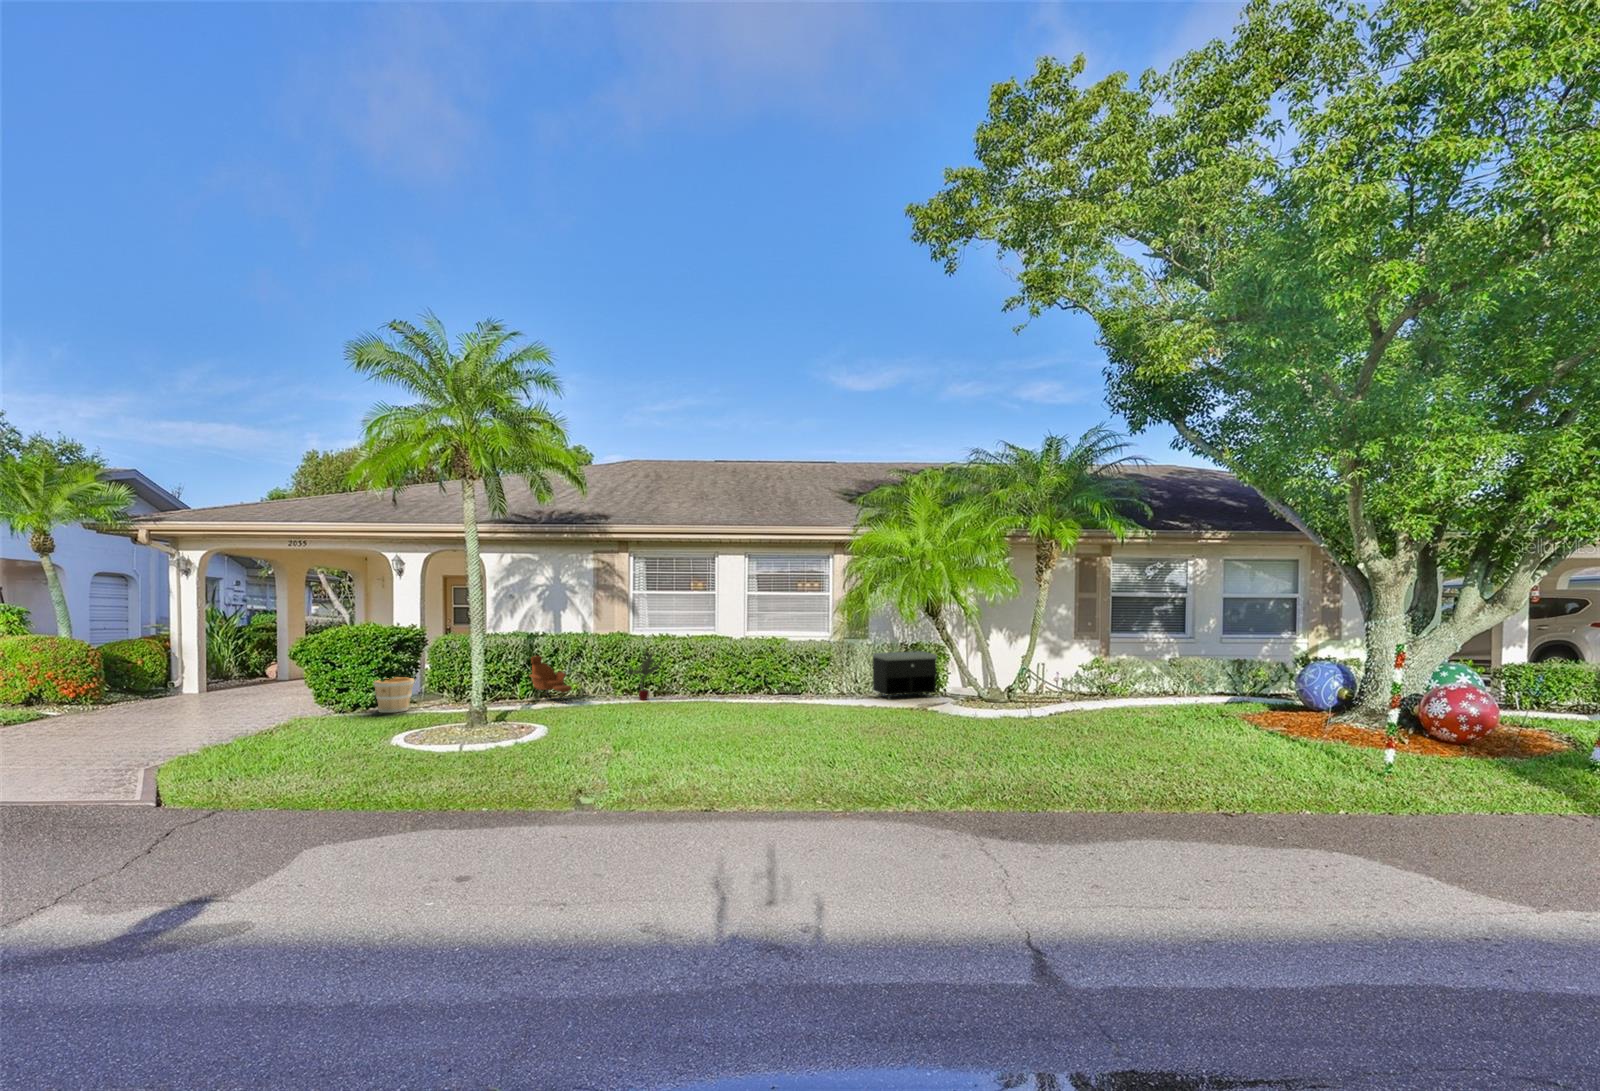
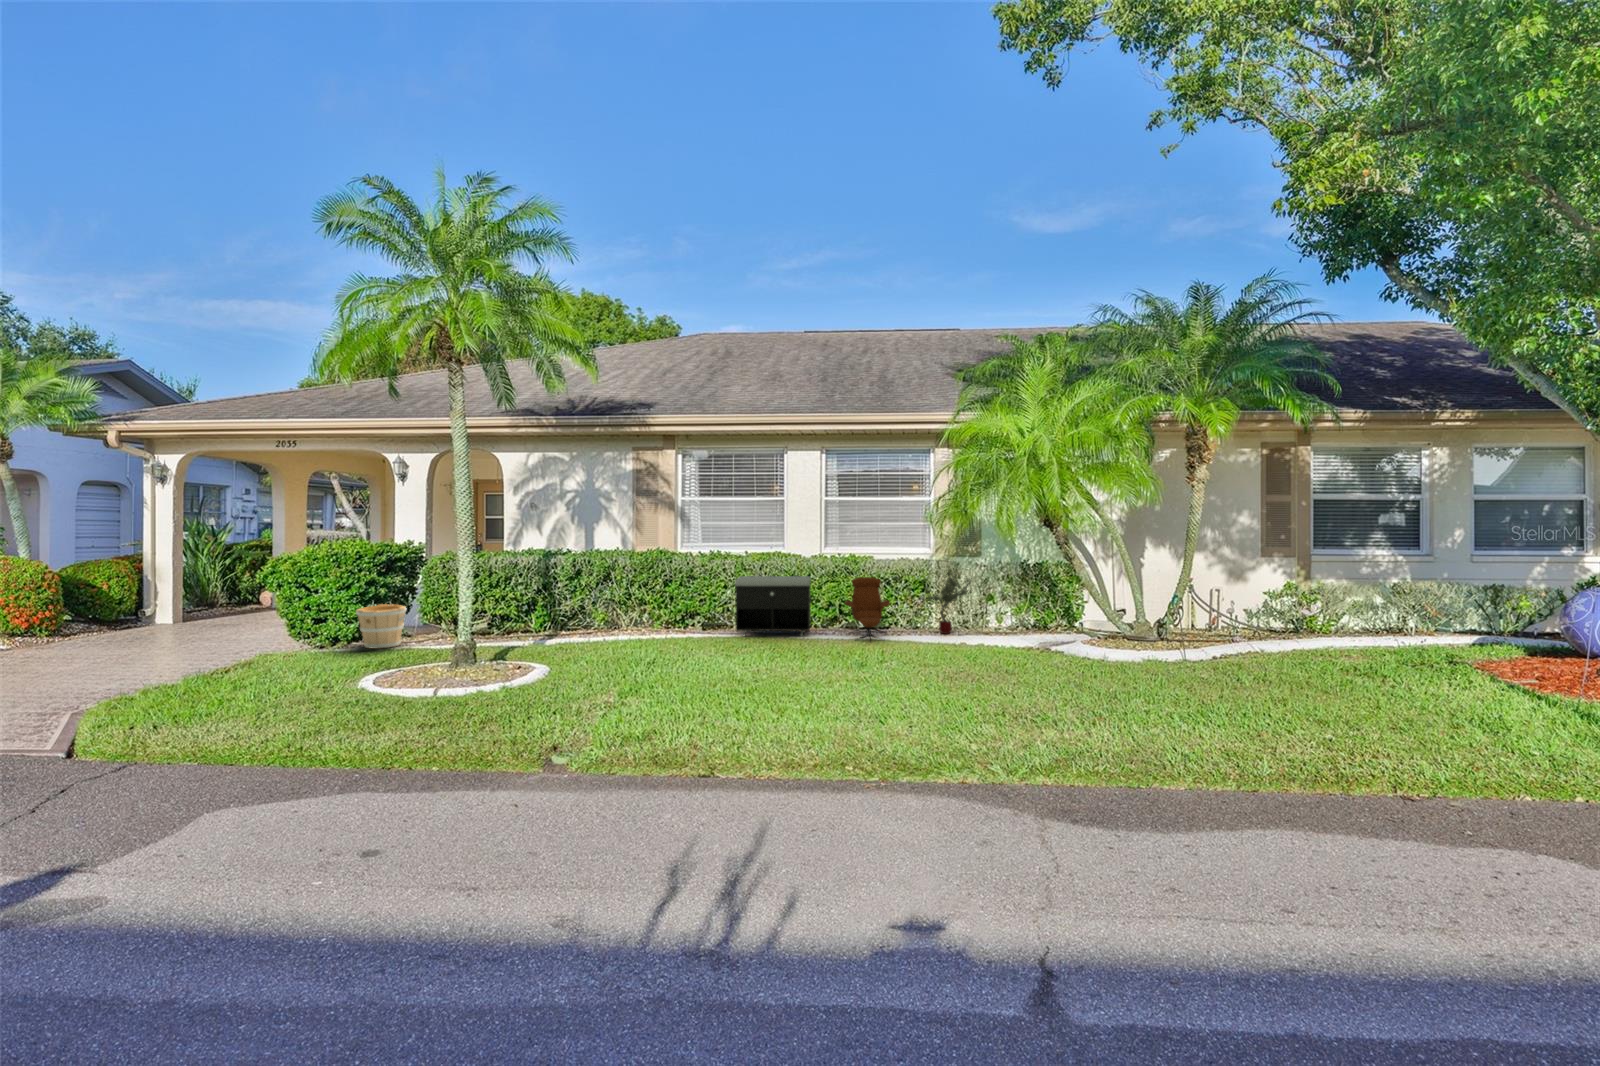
potted tree: present [624,651,663,700] -> present [921,572,972,634]
storage bench: present [873,651,937,699] -> present [735,576,811,636]
lounge chair: present [530,656,572,702] -> present [845,577,890,640]

